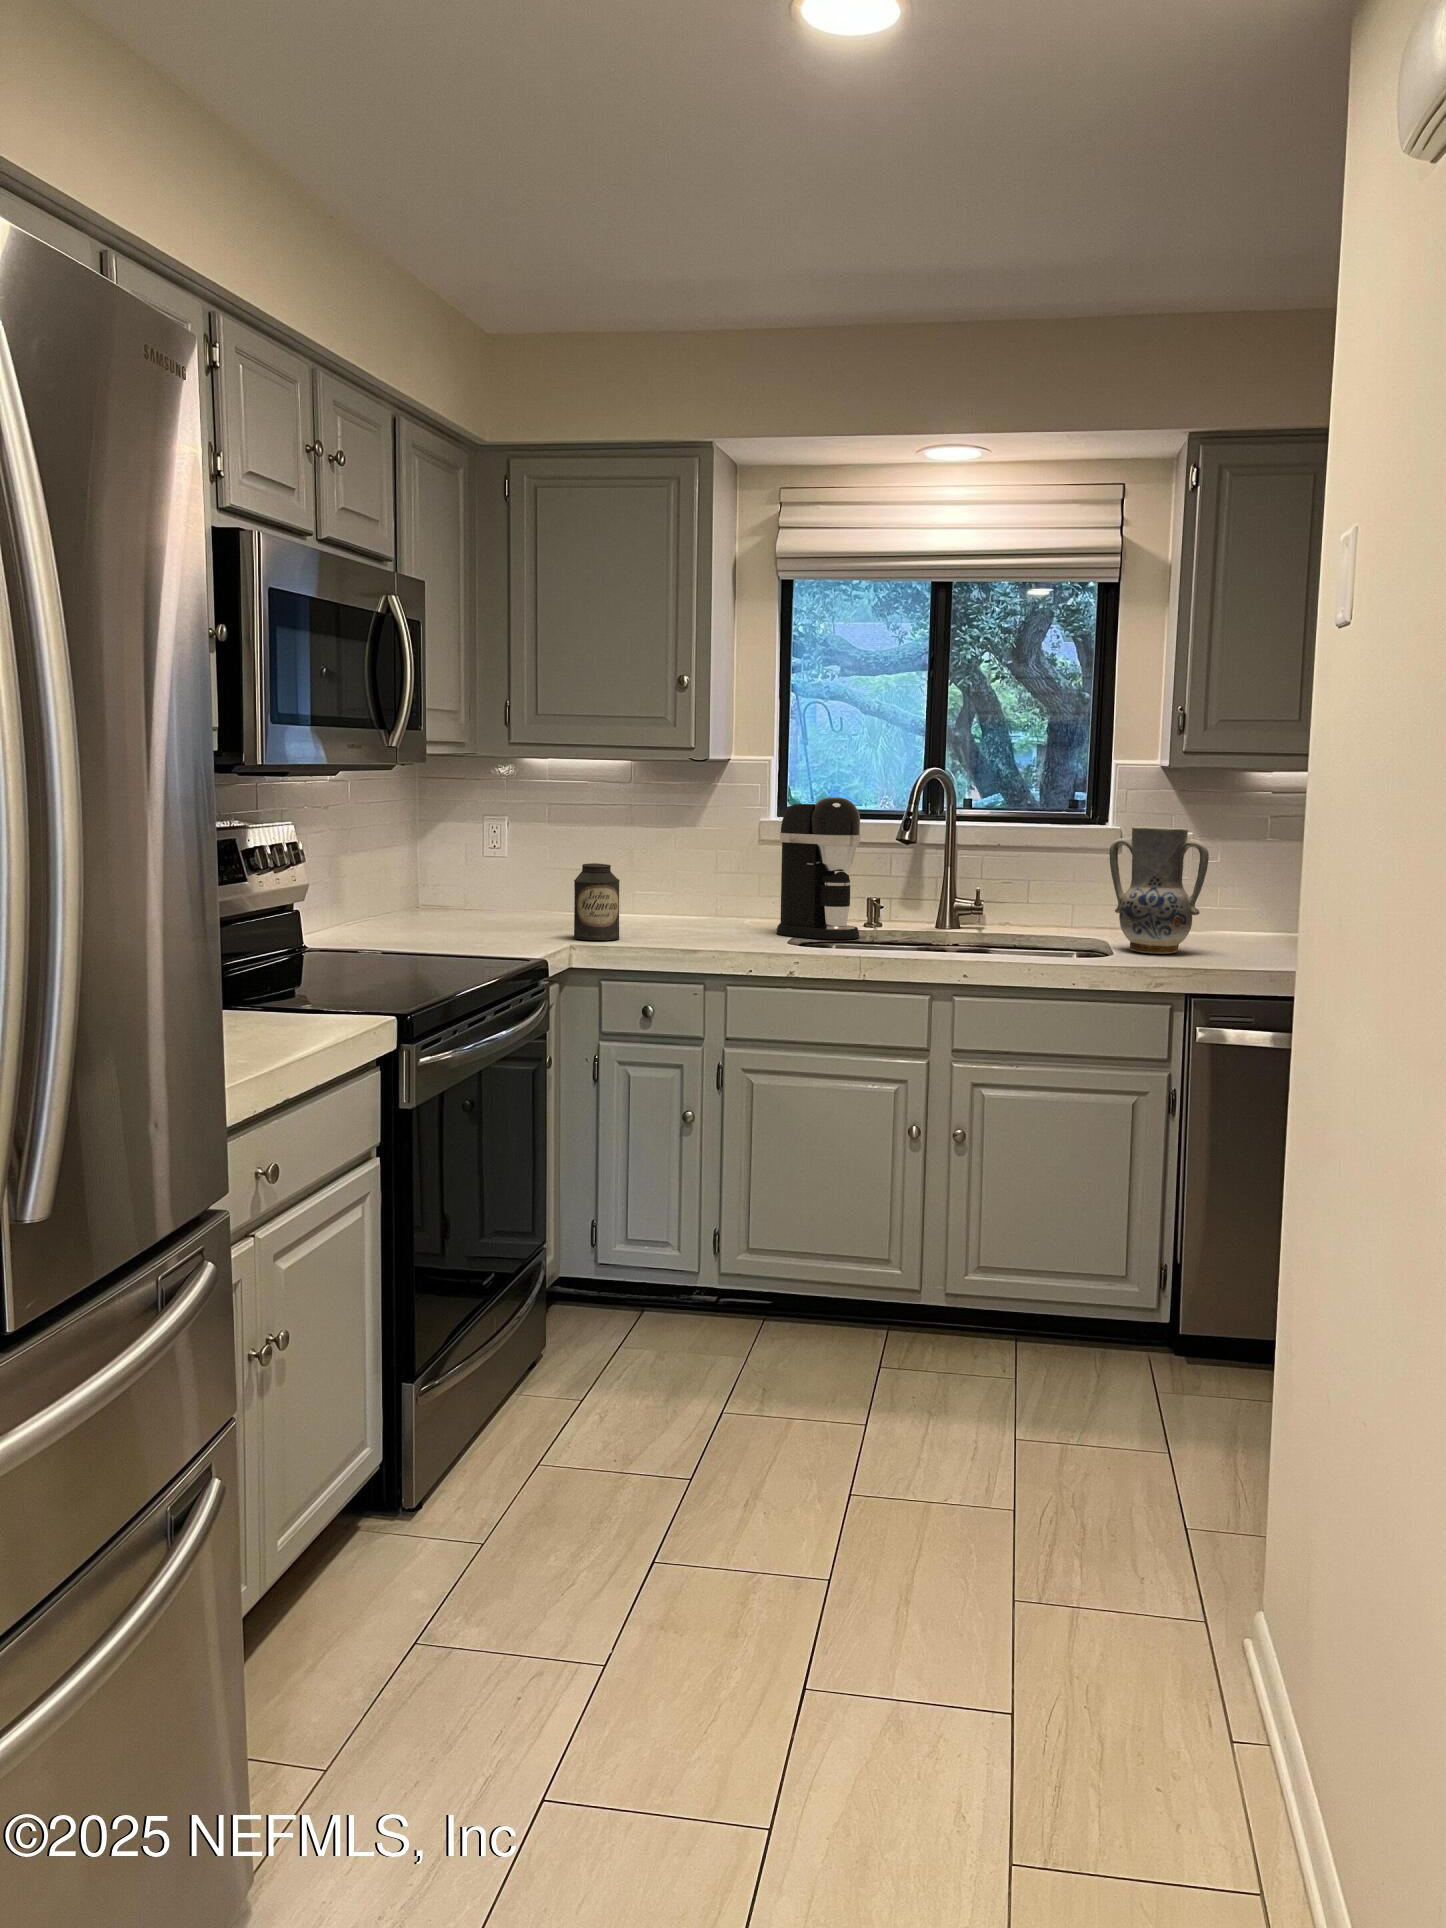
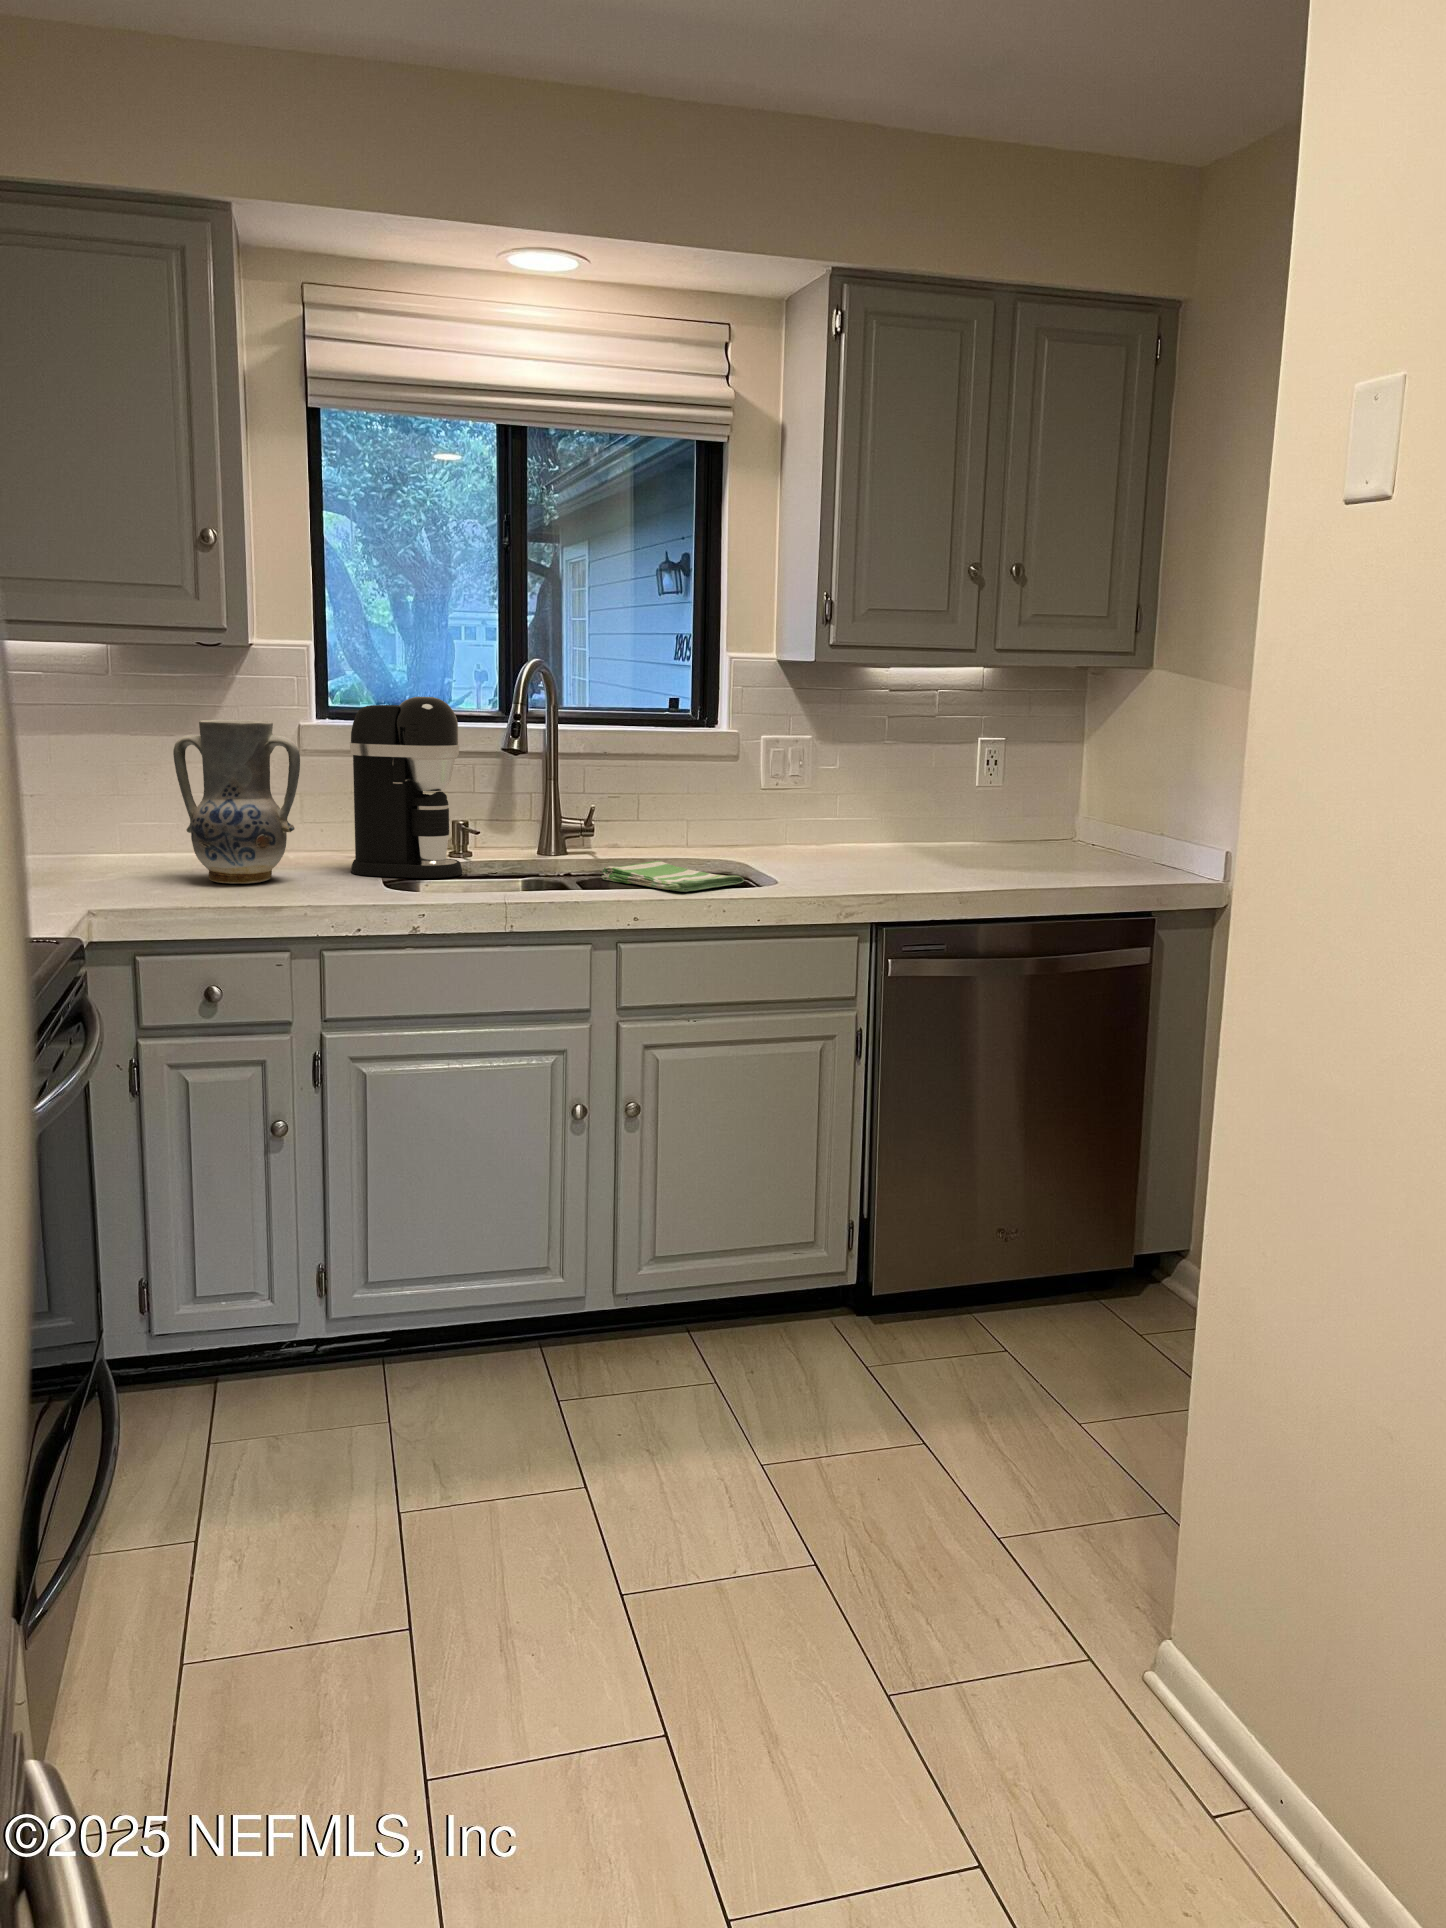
vase: present [1109,826,1209,954] -> present [173,719,300,884]
canister: present [574,863,620,940] -> none [79,792,152,901]
dish towel: none [964,935,1079,958] -> present [601,861,744,892]

